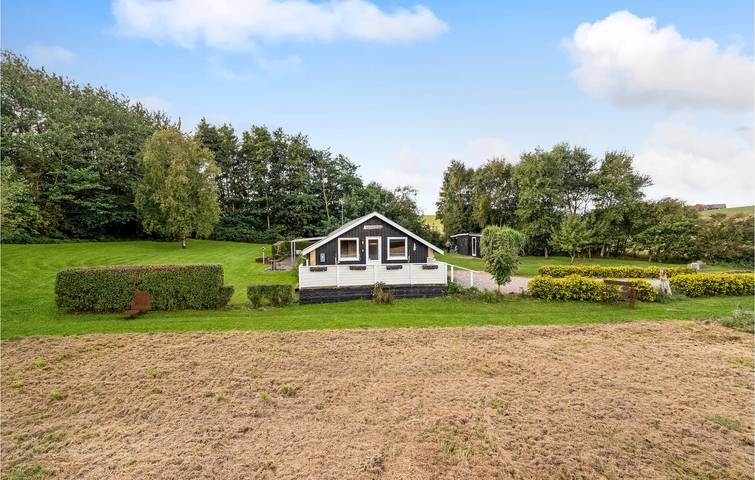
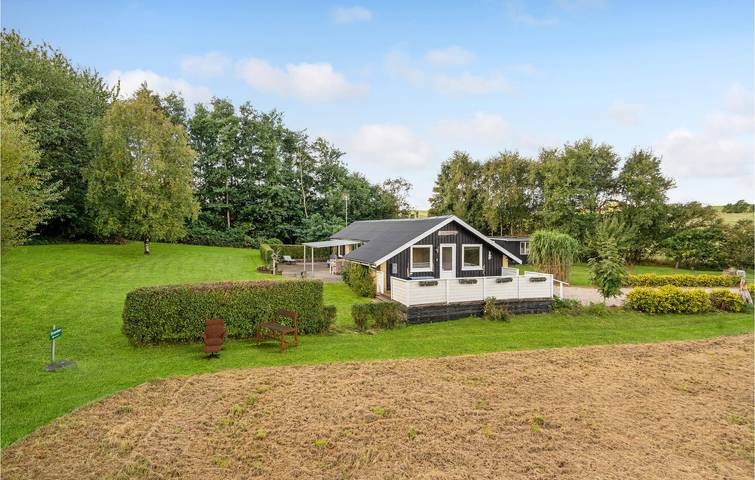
bench: present [601,279,635,309] -> present [256,307,298,353]

